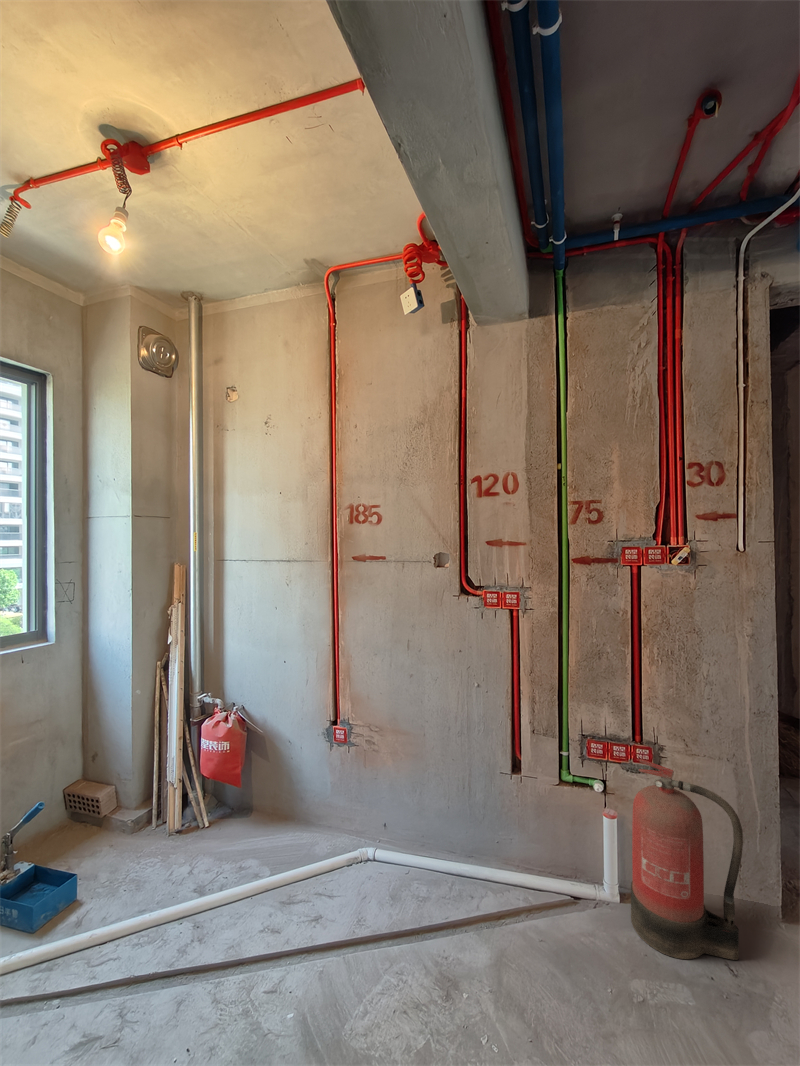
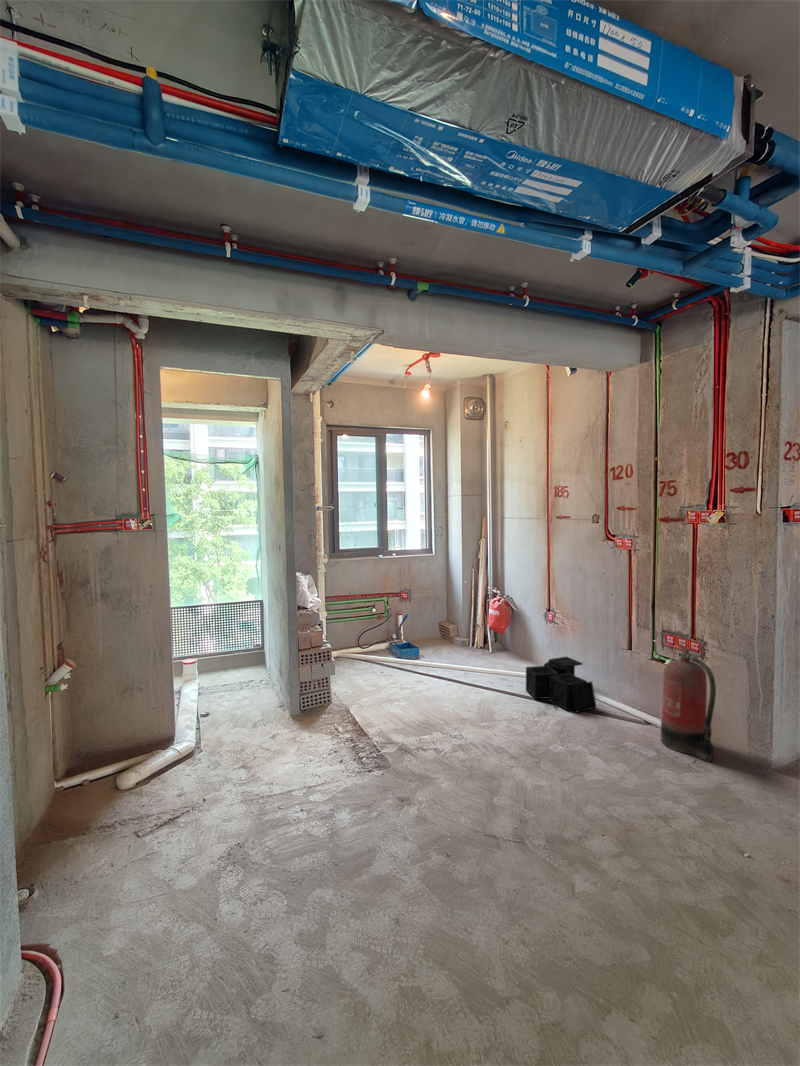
storage bin: none [359,804,498,962] -> present [526,657,596,712]

